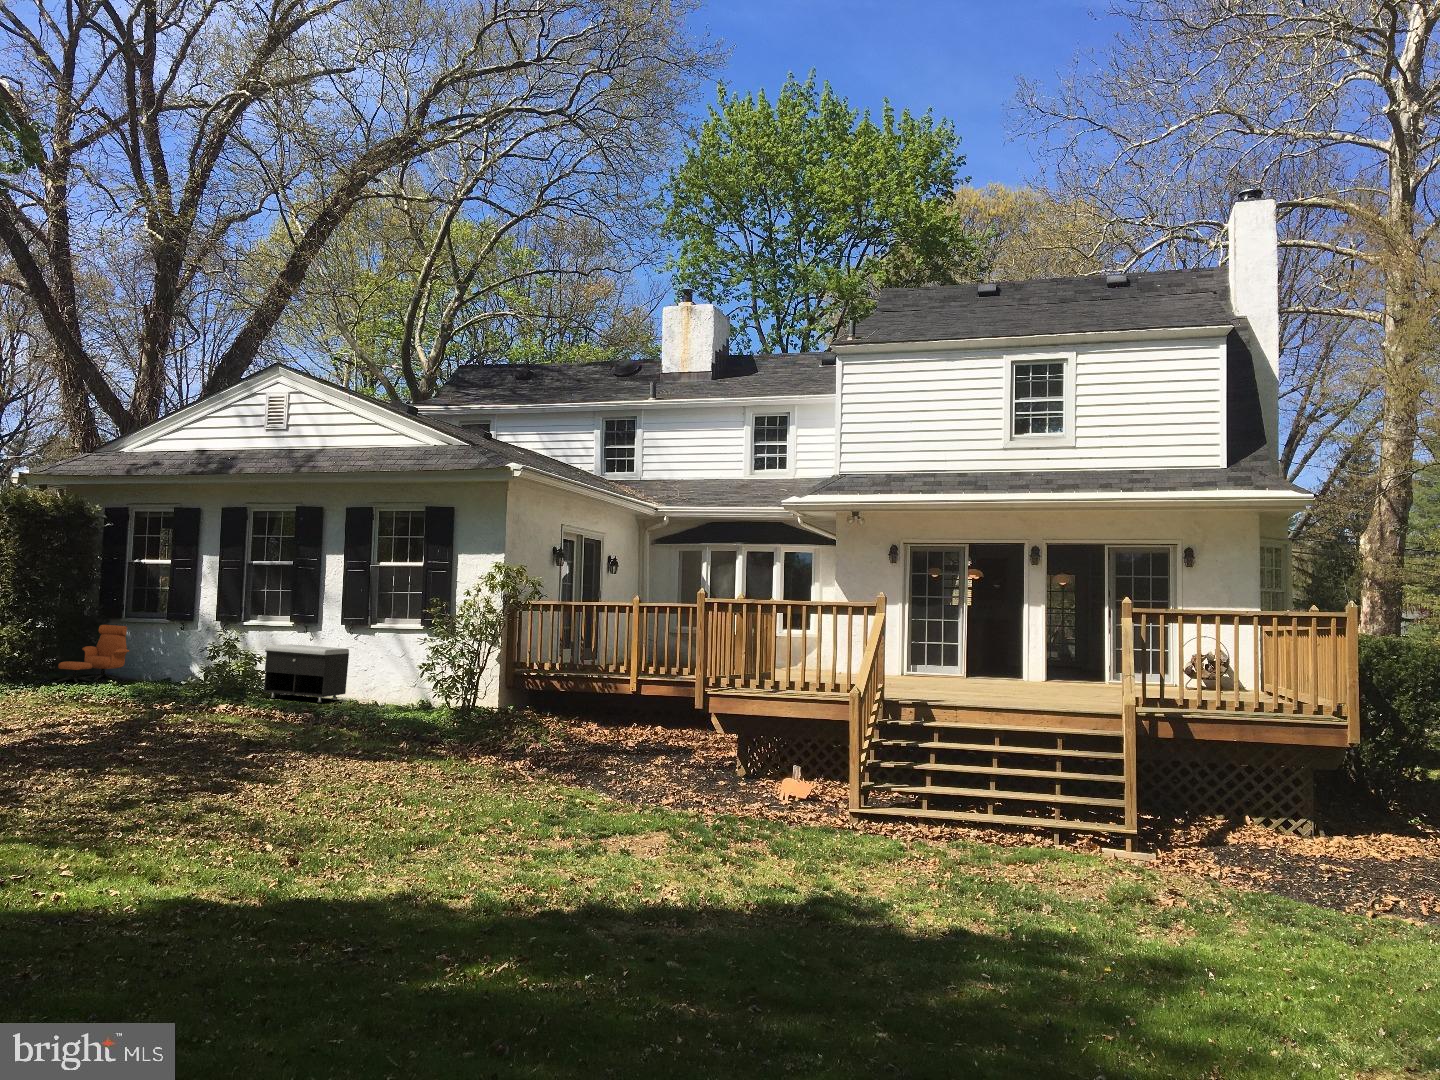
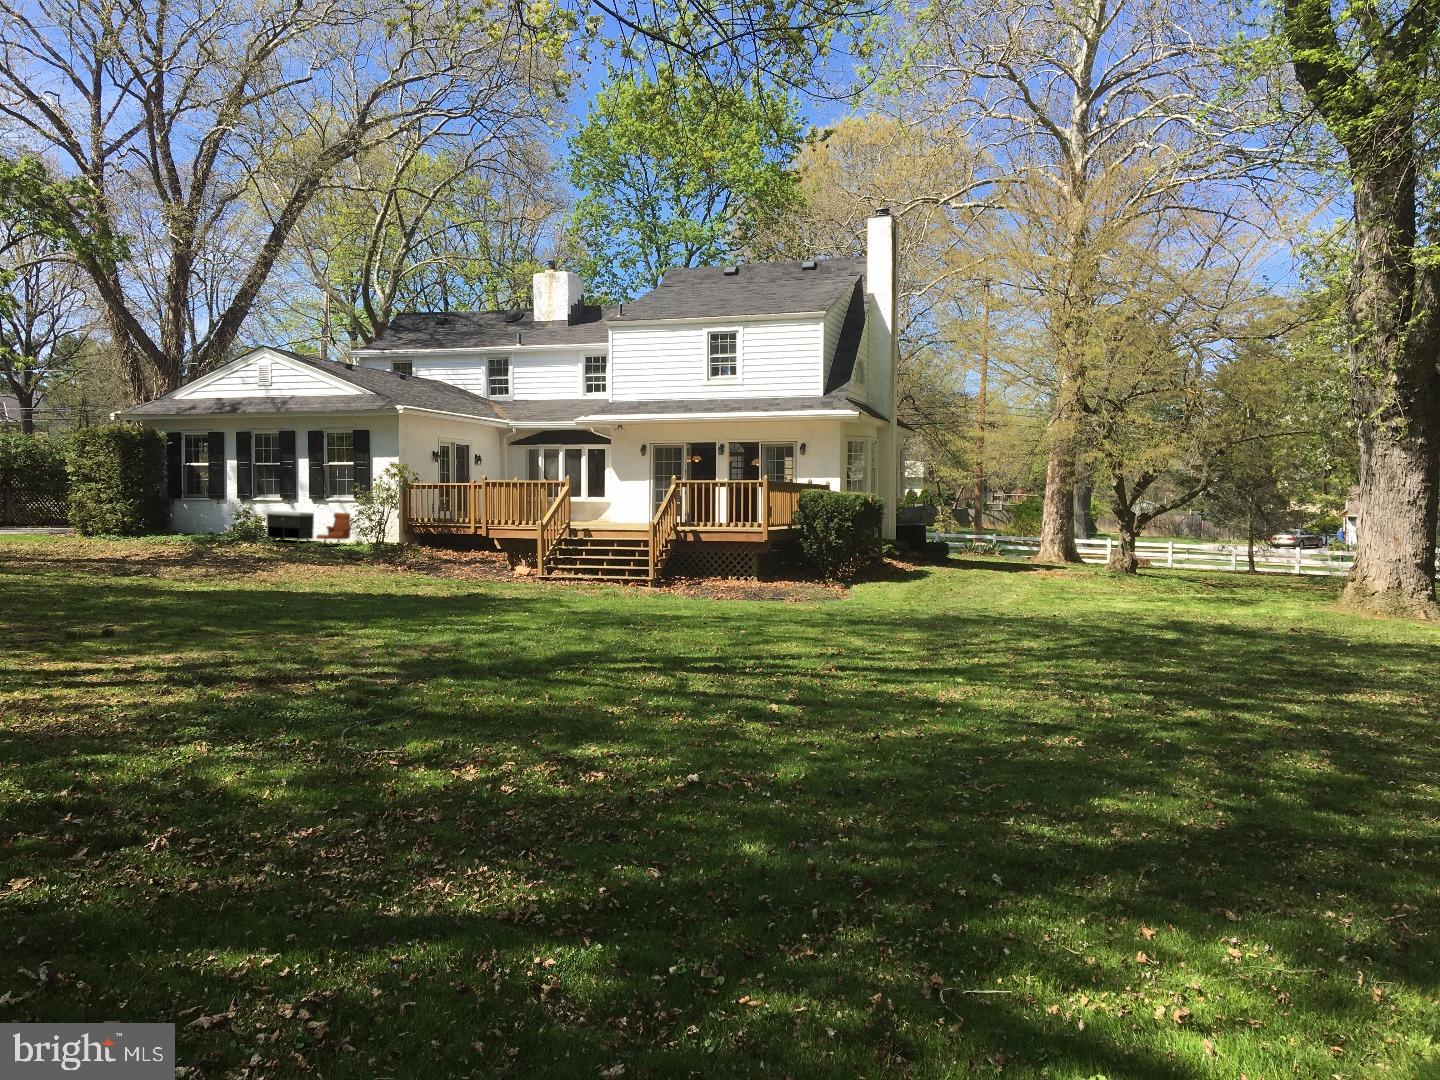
lounge chair: present [57,625,129,682] -> present [316,513,352,546]

